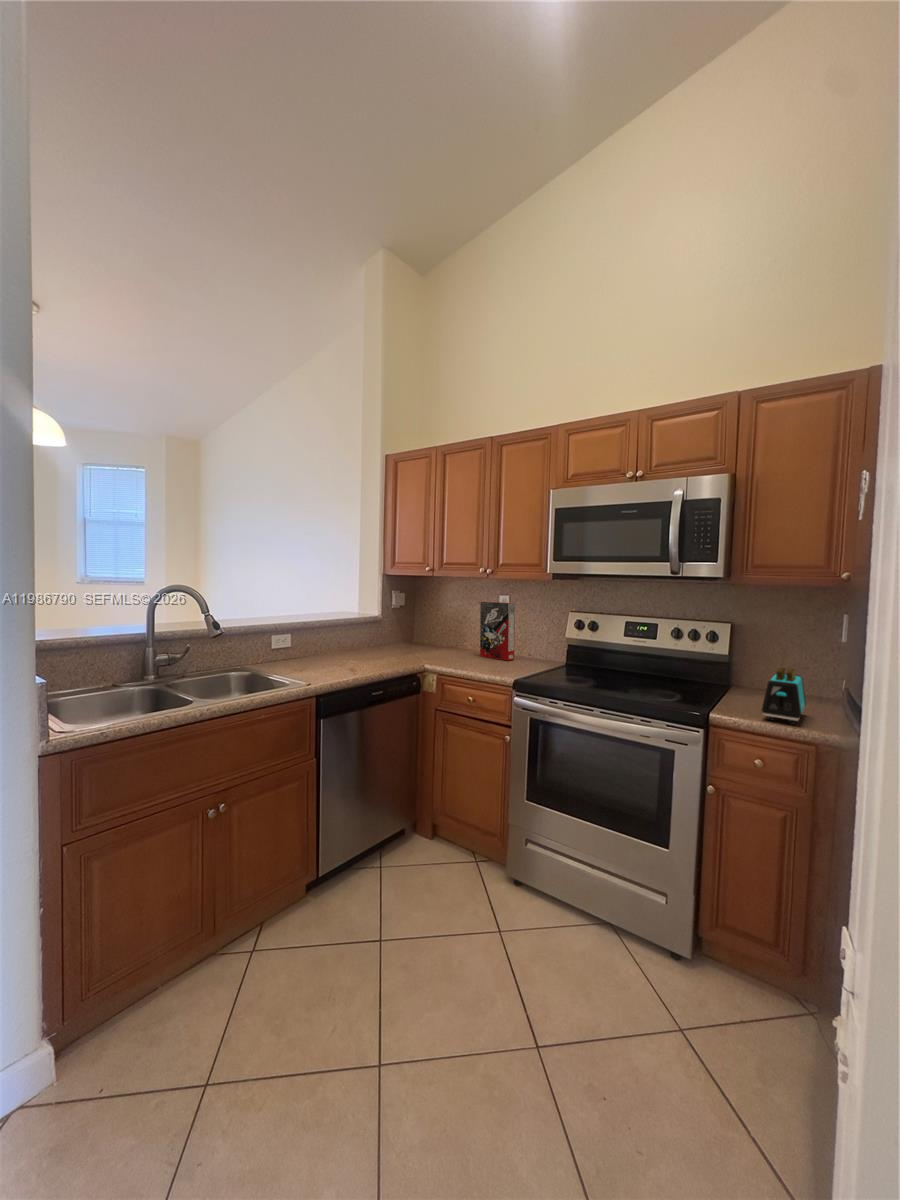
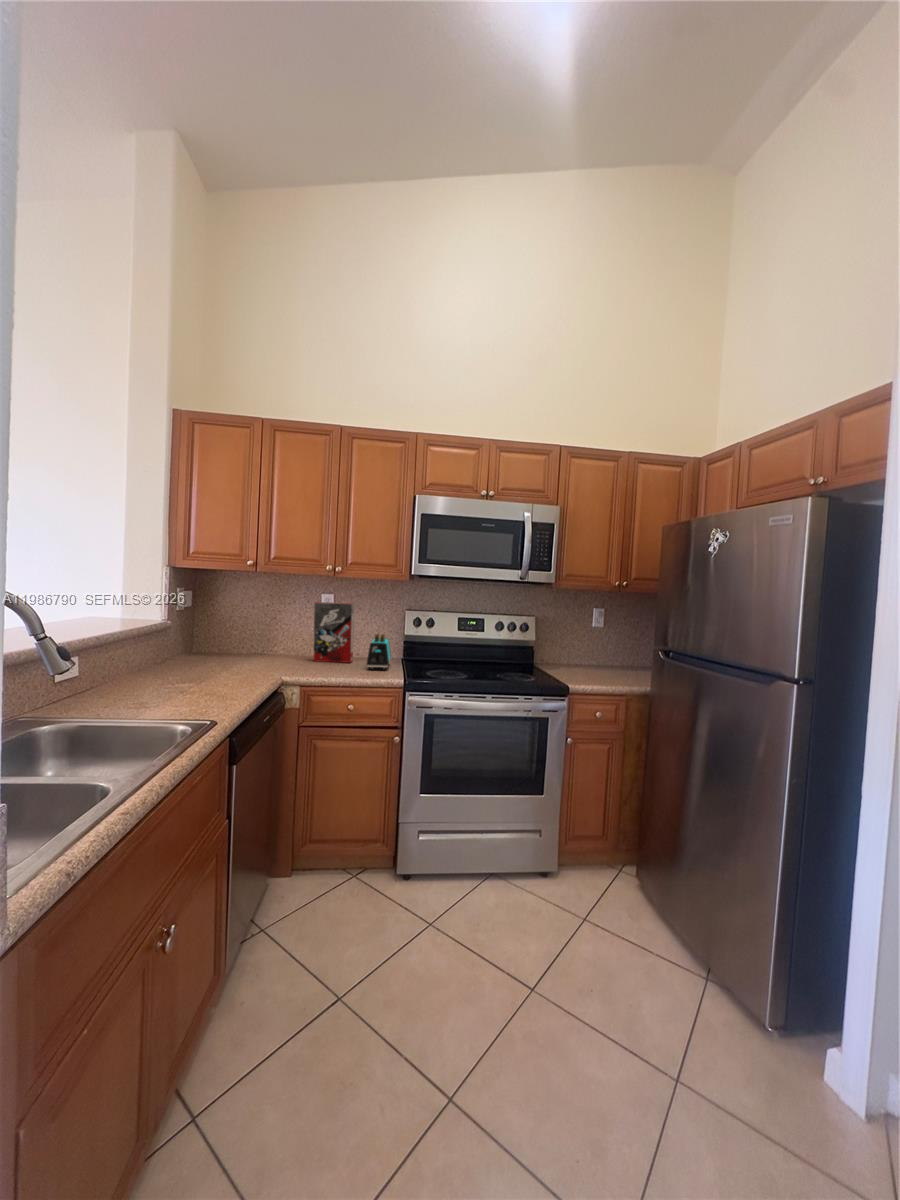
toaster: present [762,668,806,724] -> present [367,634,391,670]

